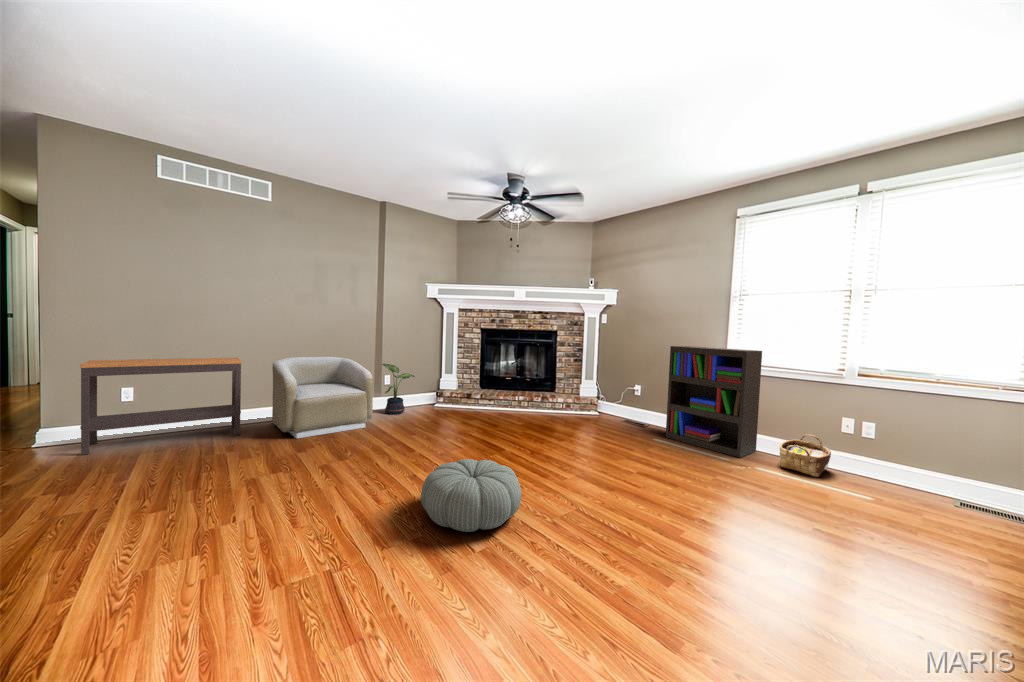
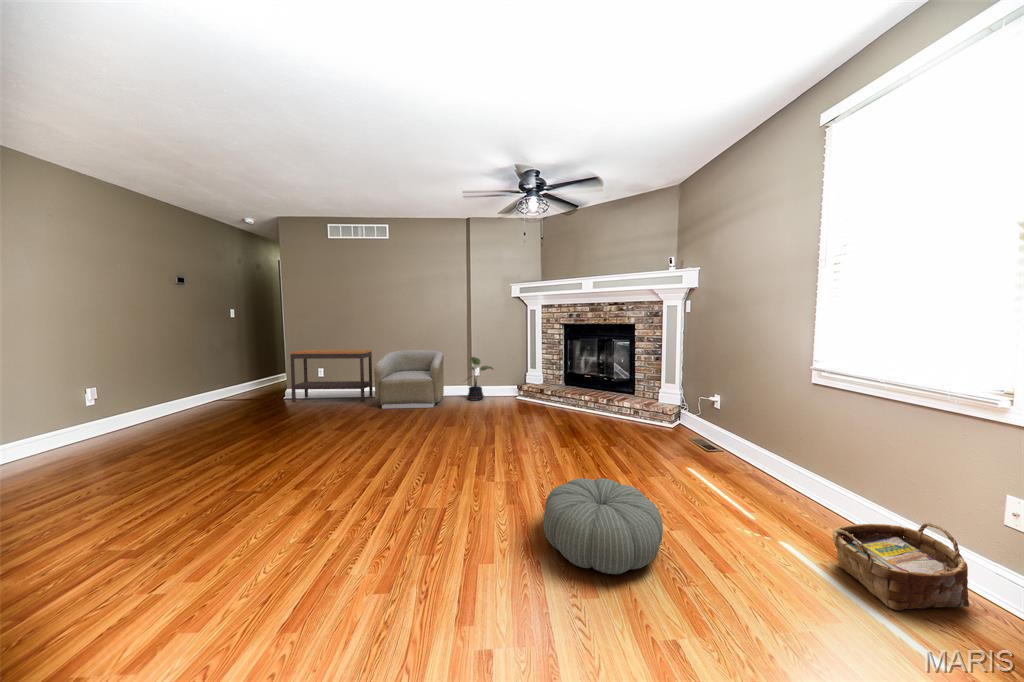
bookshelf: present [666,346,762,458] -> none [710,342,858,530]
pouf: present [421,459,521,532] -> present [543,478,663,574]

